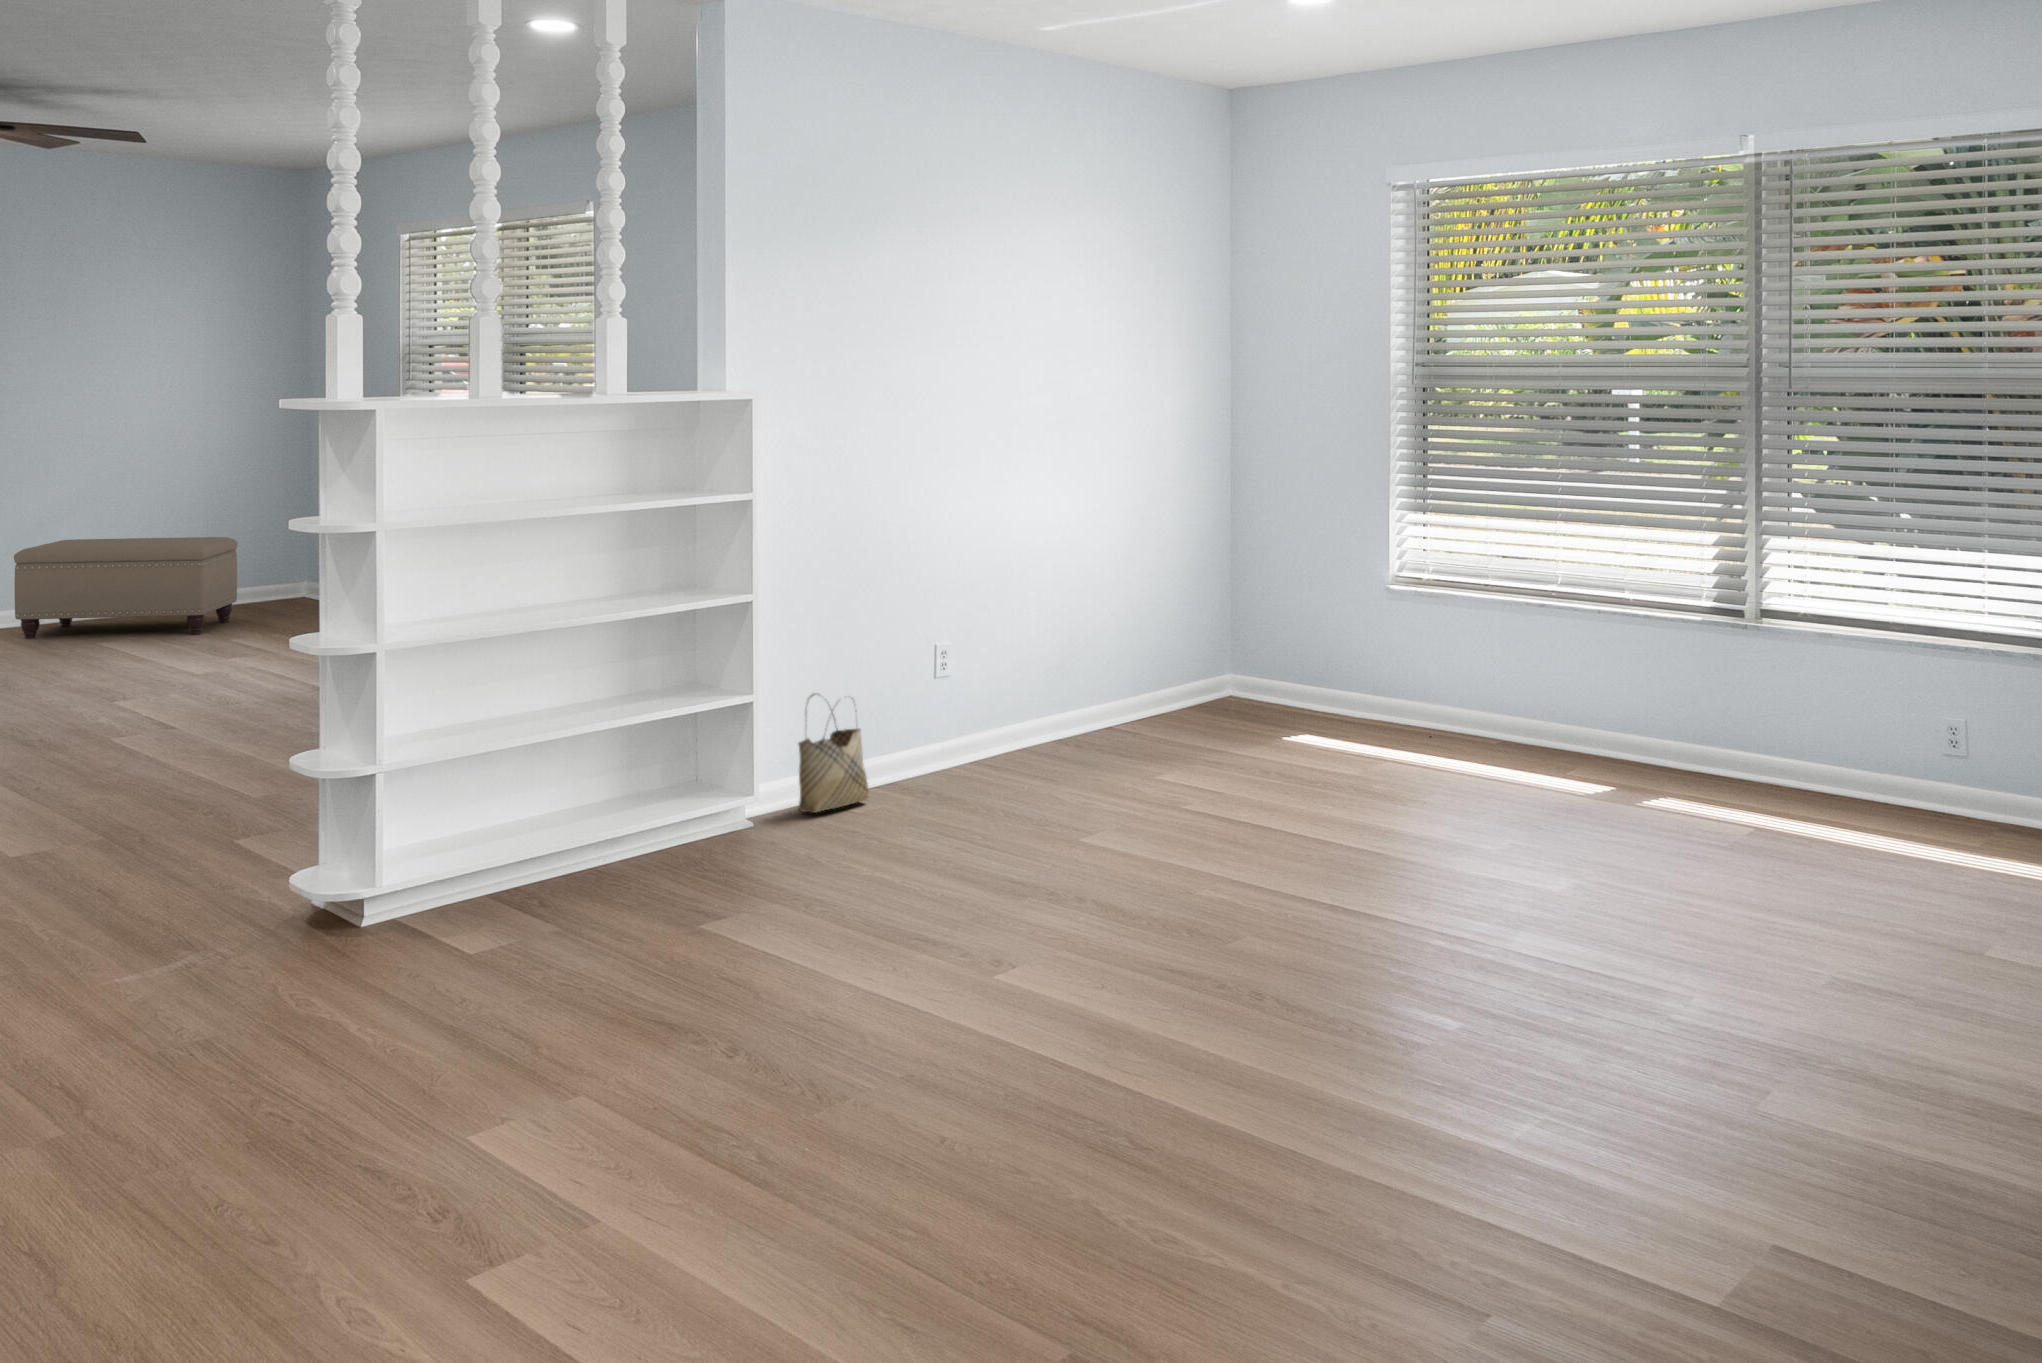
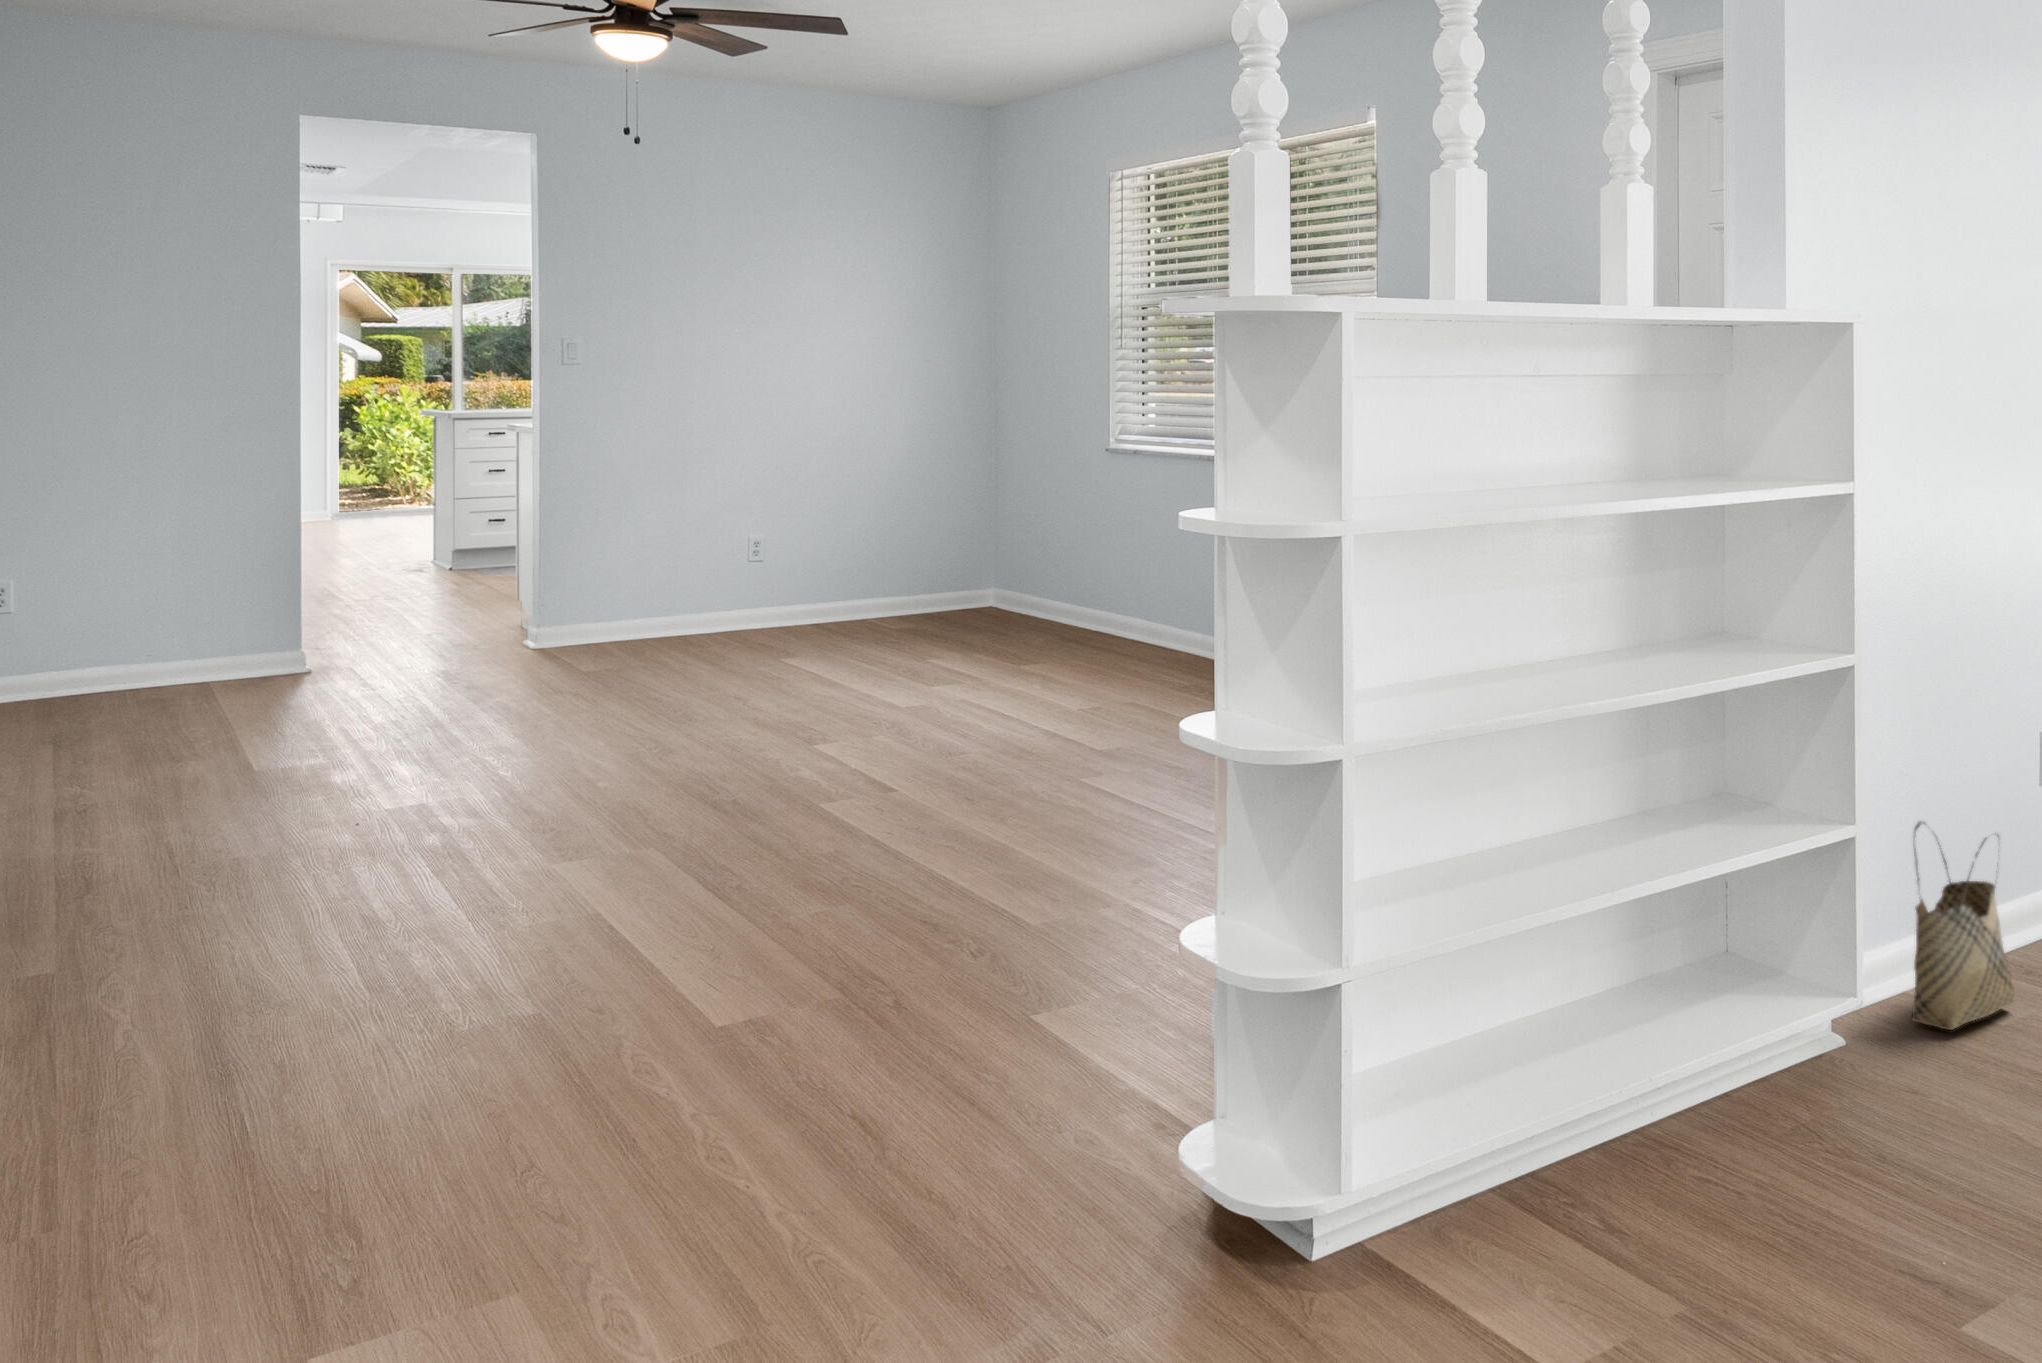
ottoman: present [14,537,238,639] -> none [693,538,929,653]

